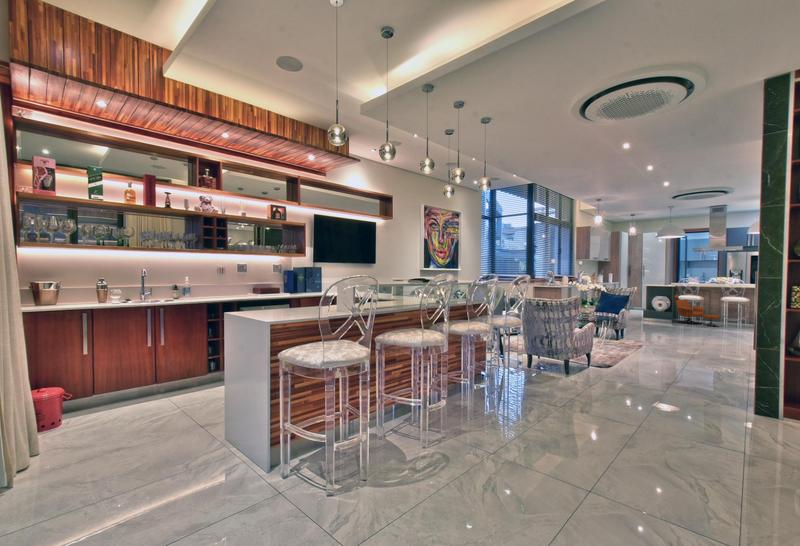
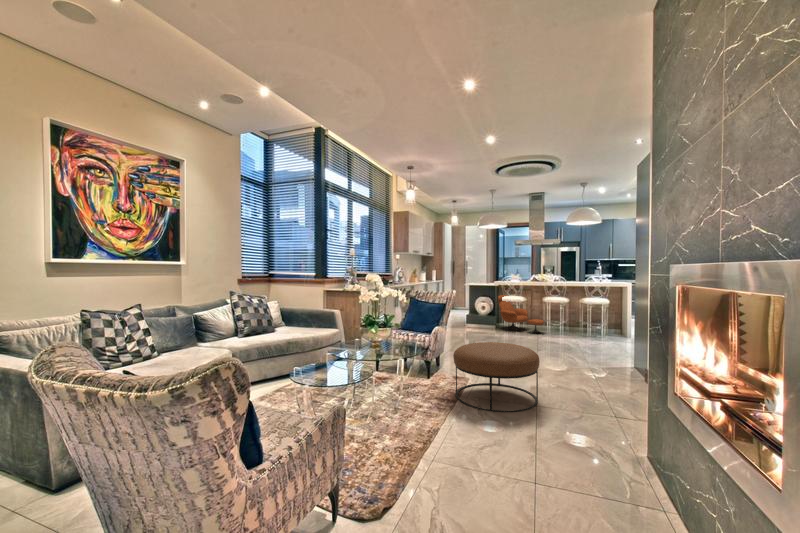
ottoman: none [637,319,696,353] -> present [453,342,540,412]

